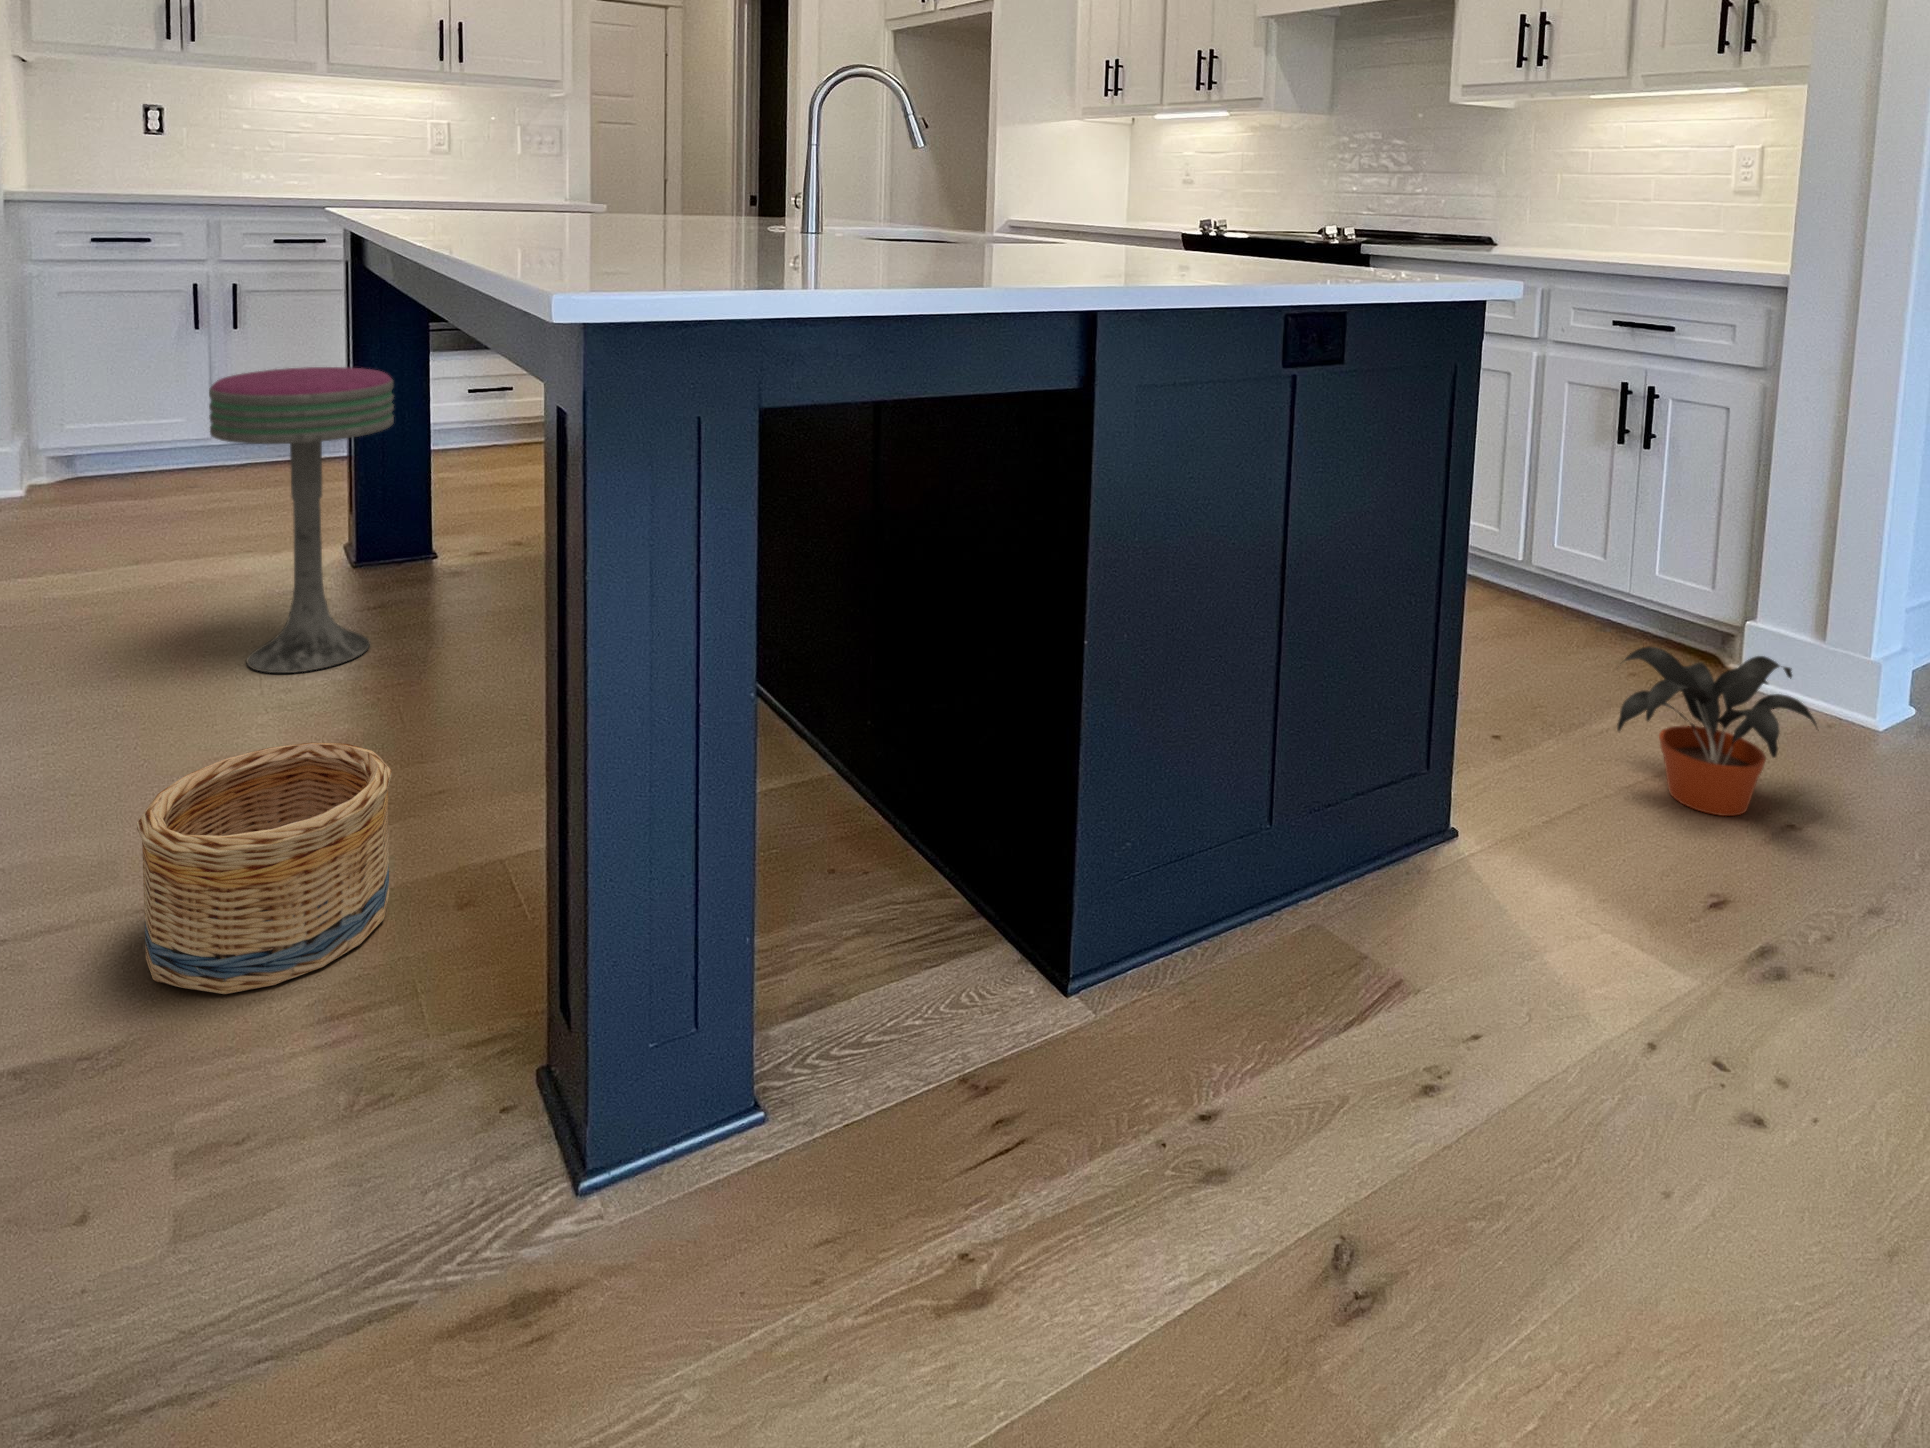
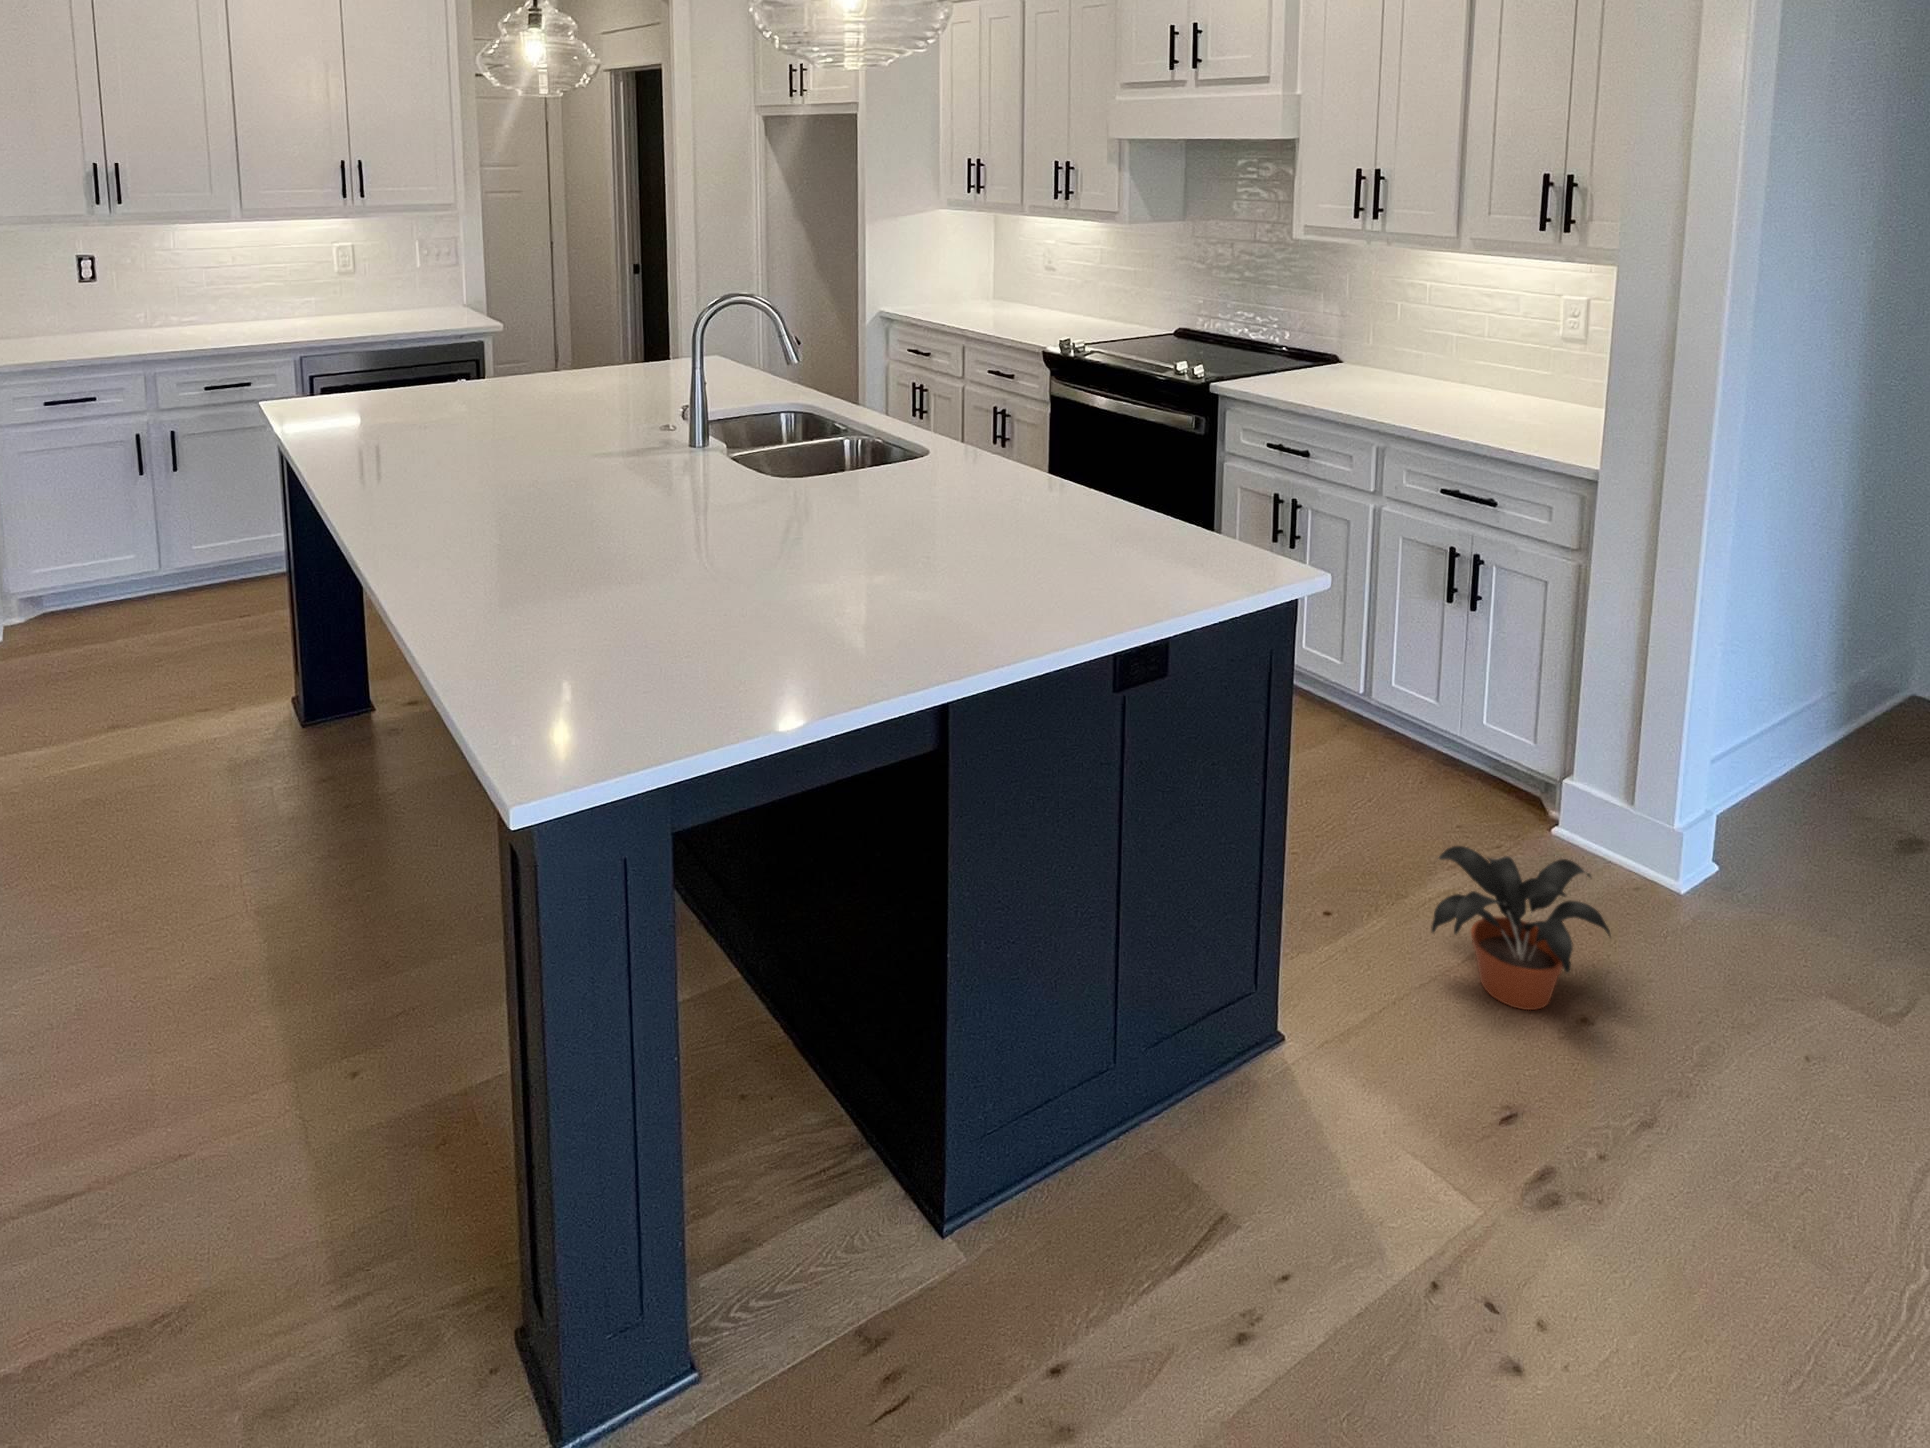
bar stool: present [209,367,394,673] -> none [182,582,339,865]
basket: present [137,742,392,994] -> none [175,1006,376,1250]

